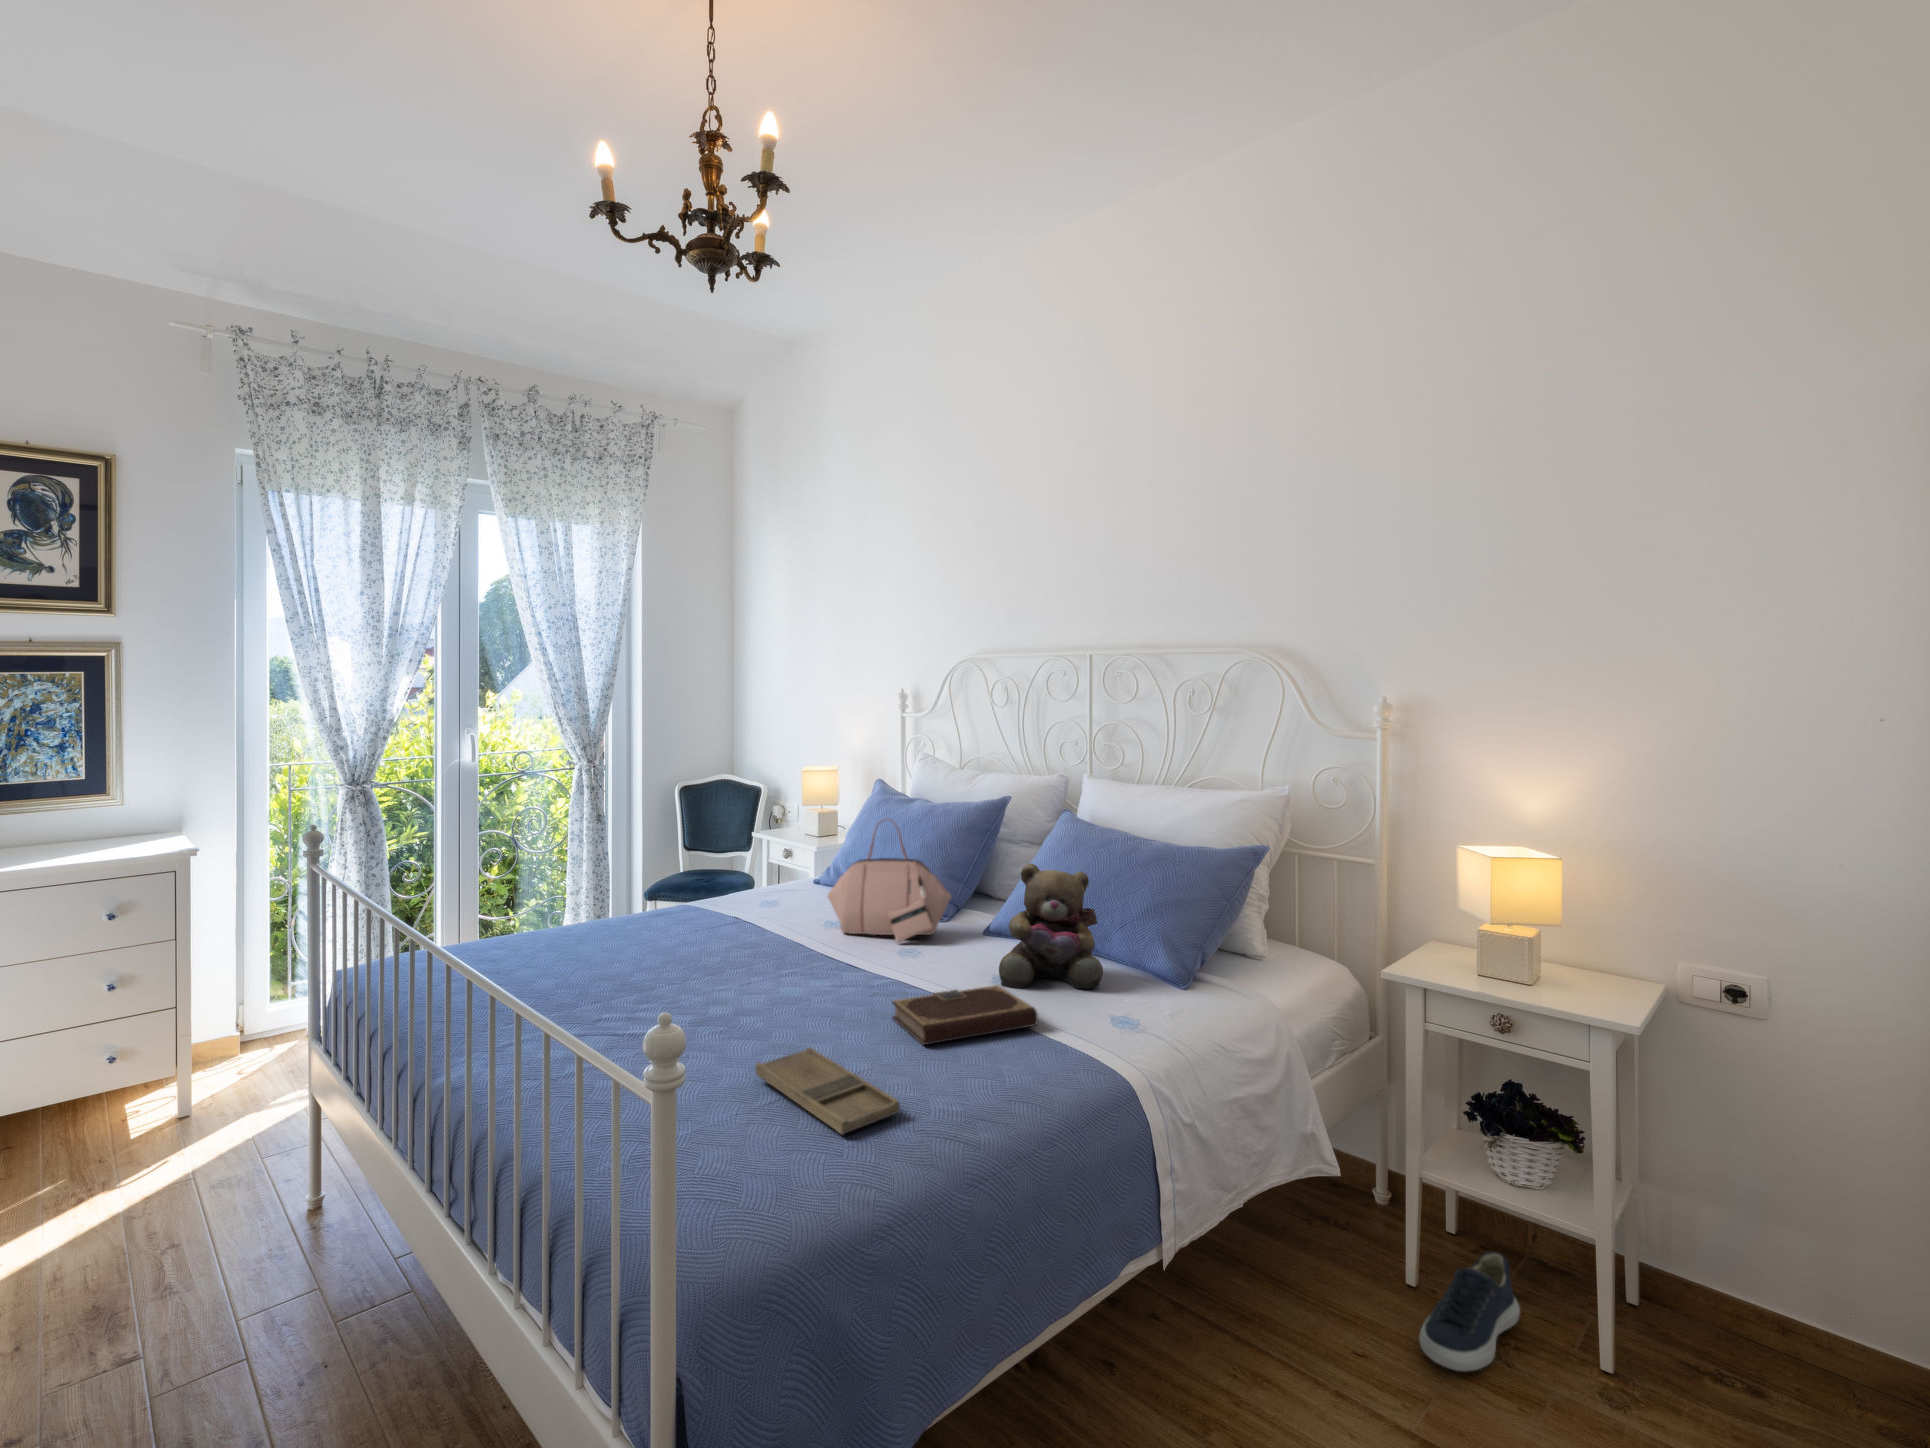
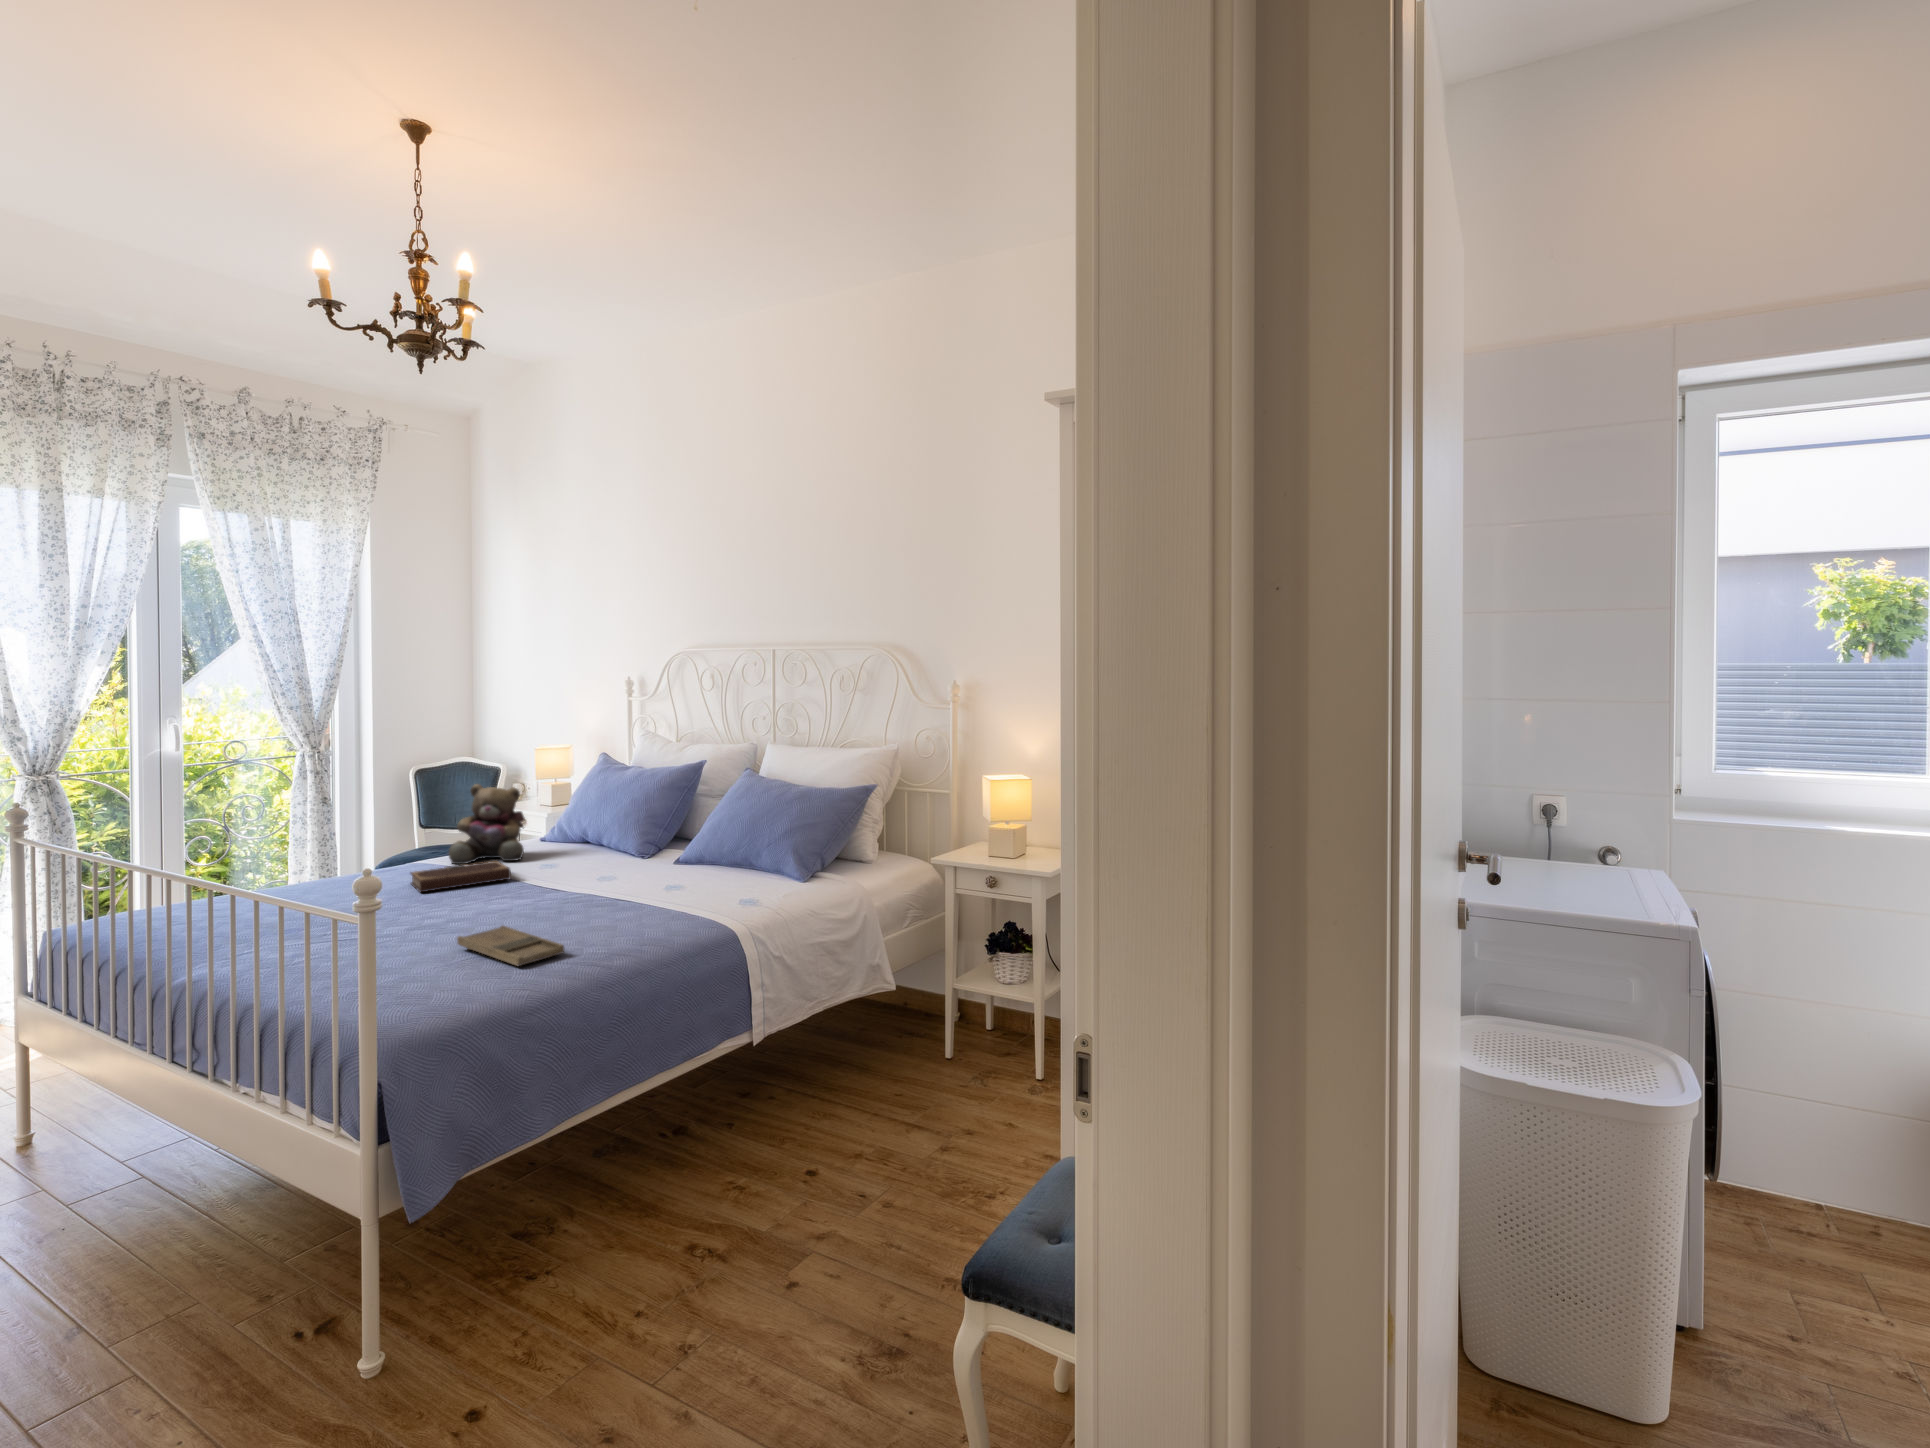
handbag: present [827,820,951,943] -> none [539,775,644,870]
teddy bear: present [999,864,1103,989] -> present [448,784,525,864]
notebook: present [892,985,1038,1045] -> present [411,861,511,892]
shoe: present [1419,1252,1520,1371] -> none [943,1026,1012,1093]

